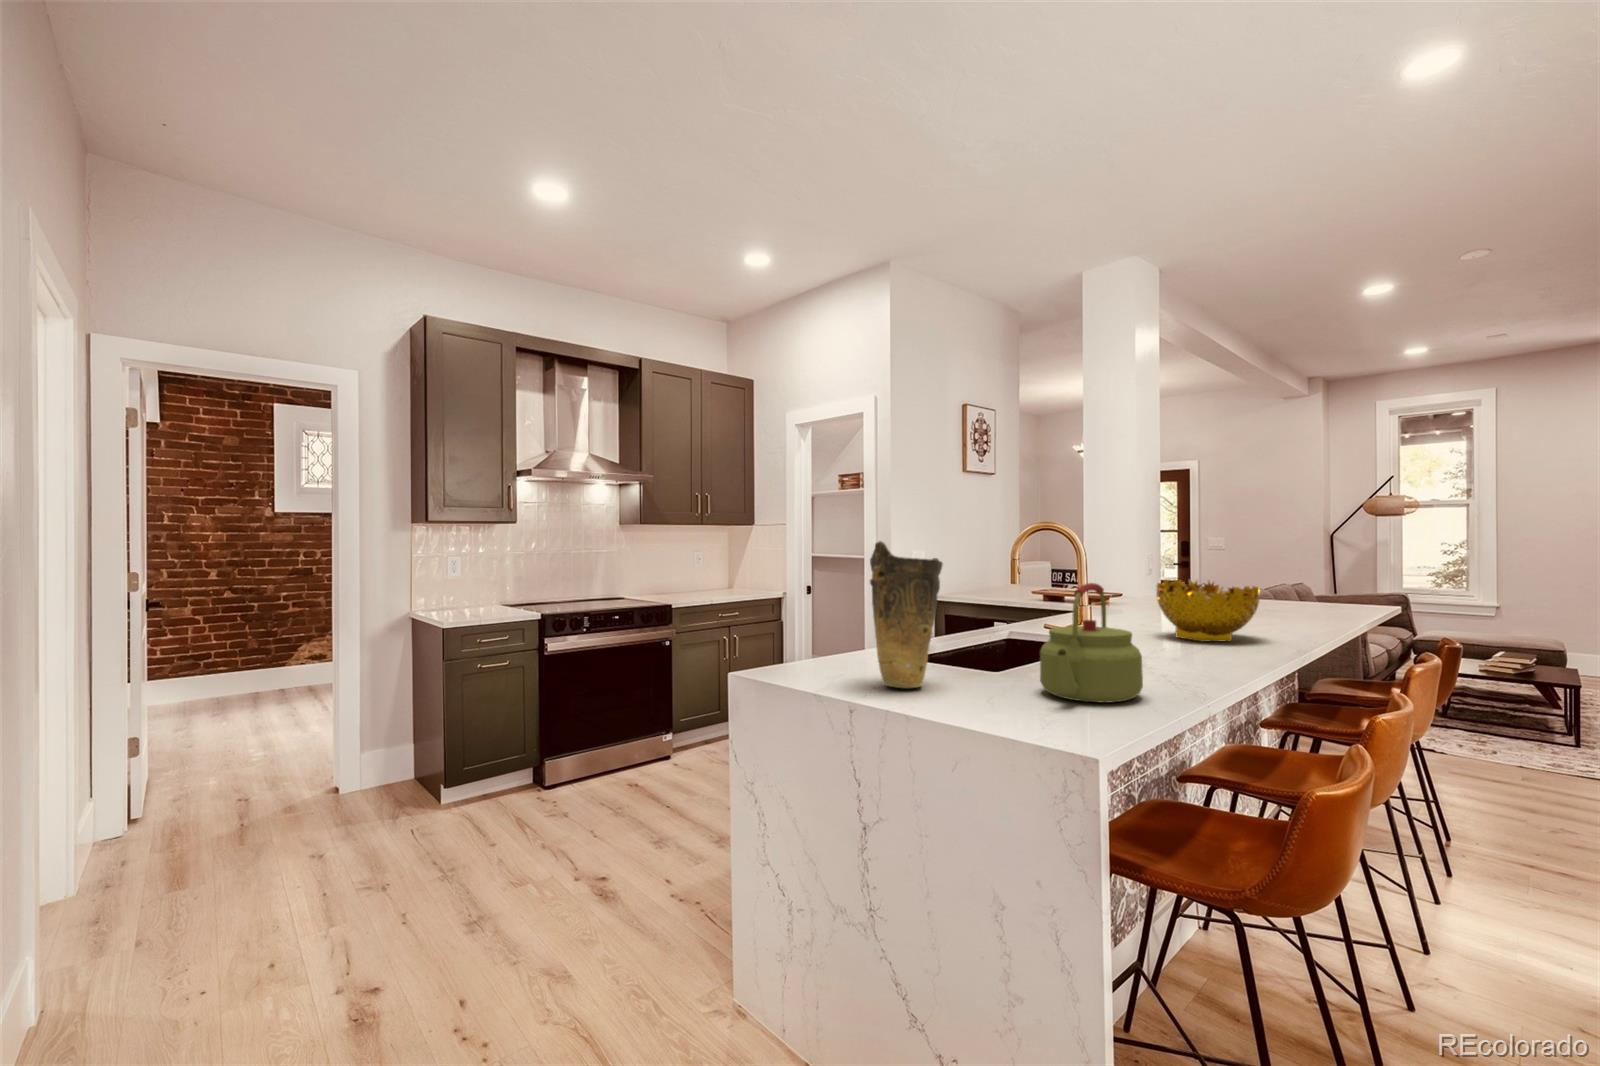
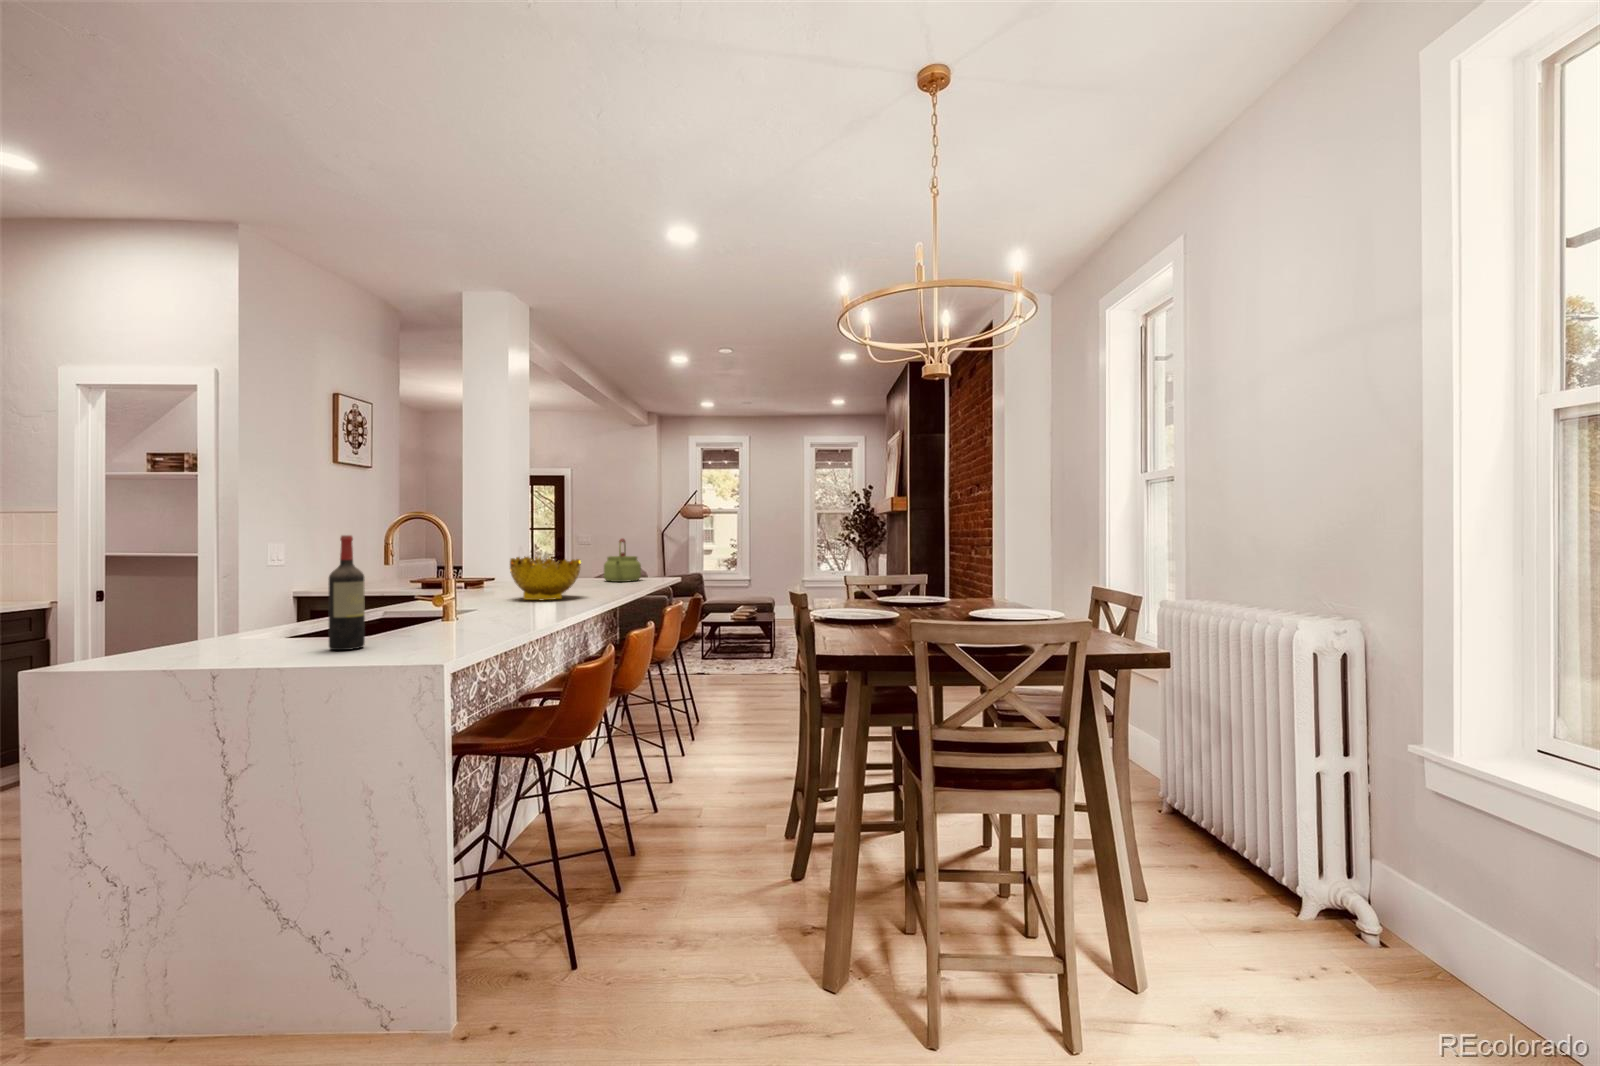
vase: present [870,541,943,688] -> none [240,517,318,646]
wine bottle: none [953,564,992,708] -> present [329,535,365,650]
kettle: present [1040,583,1143,702] -> present [604,539,641,582]

